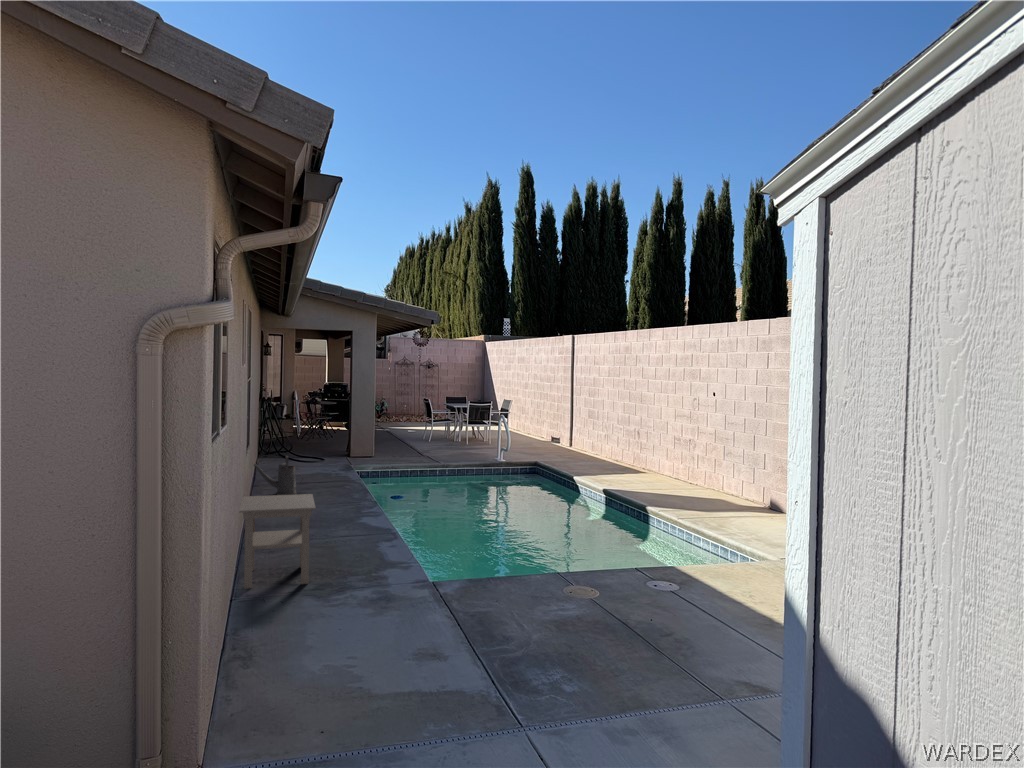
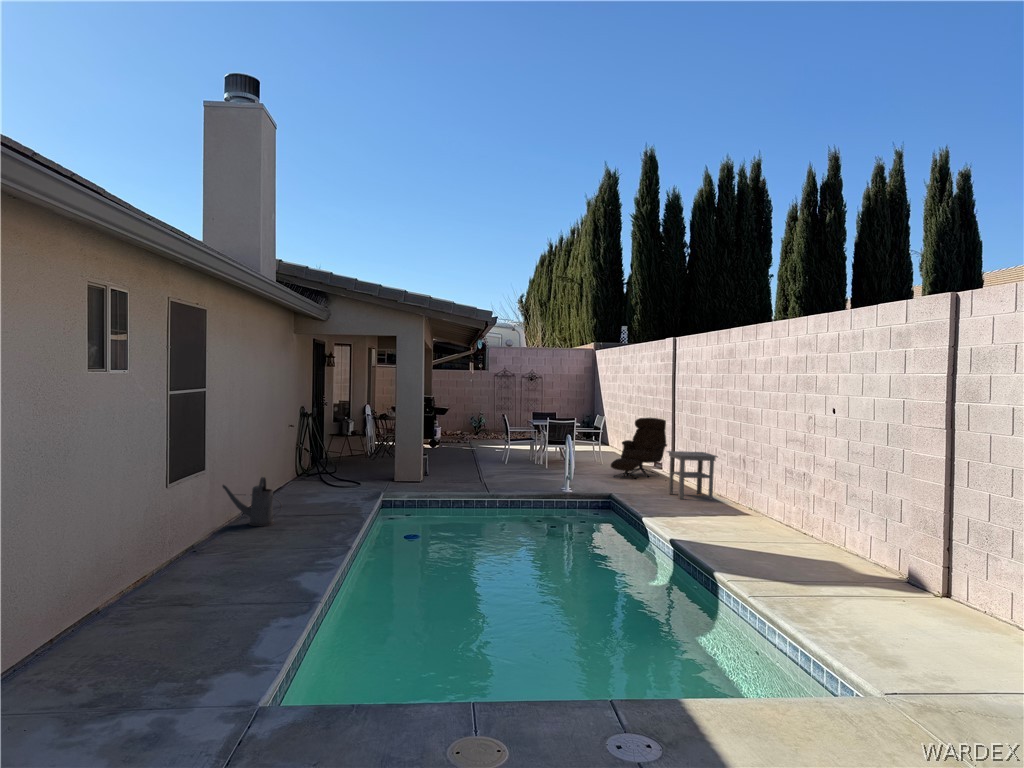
lounge chair: none [526,400,569,450] -> present [611,418,667,479]
side table: present [239,494,315,589] -> present [667,451,718,499]

